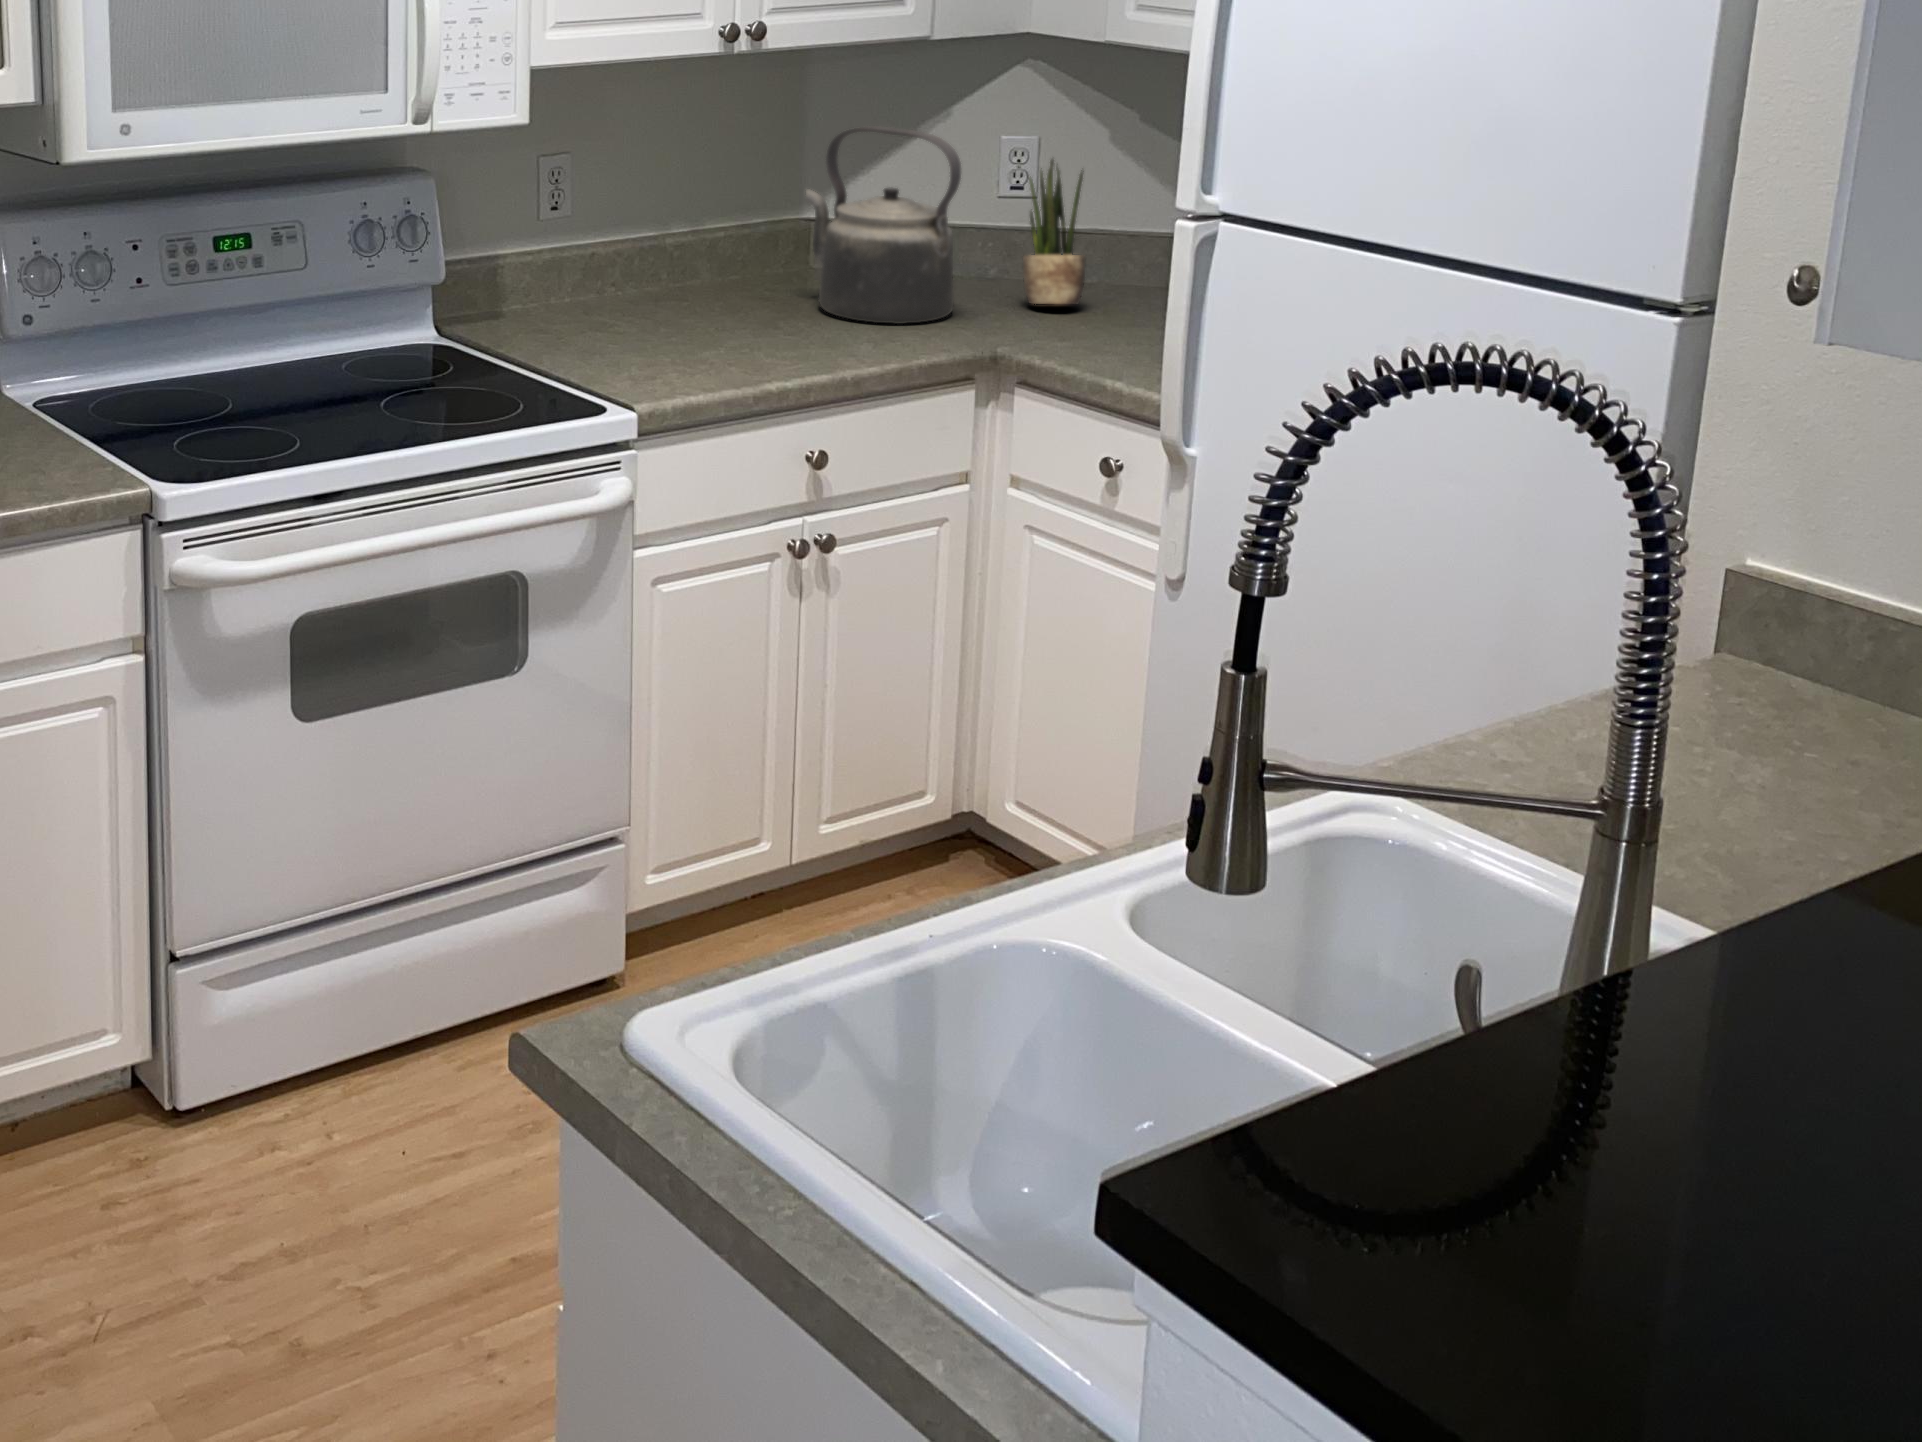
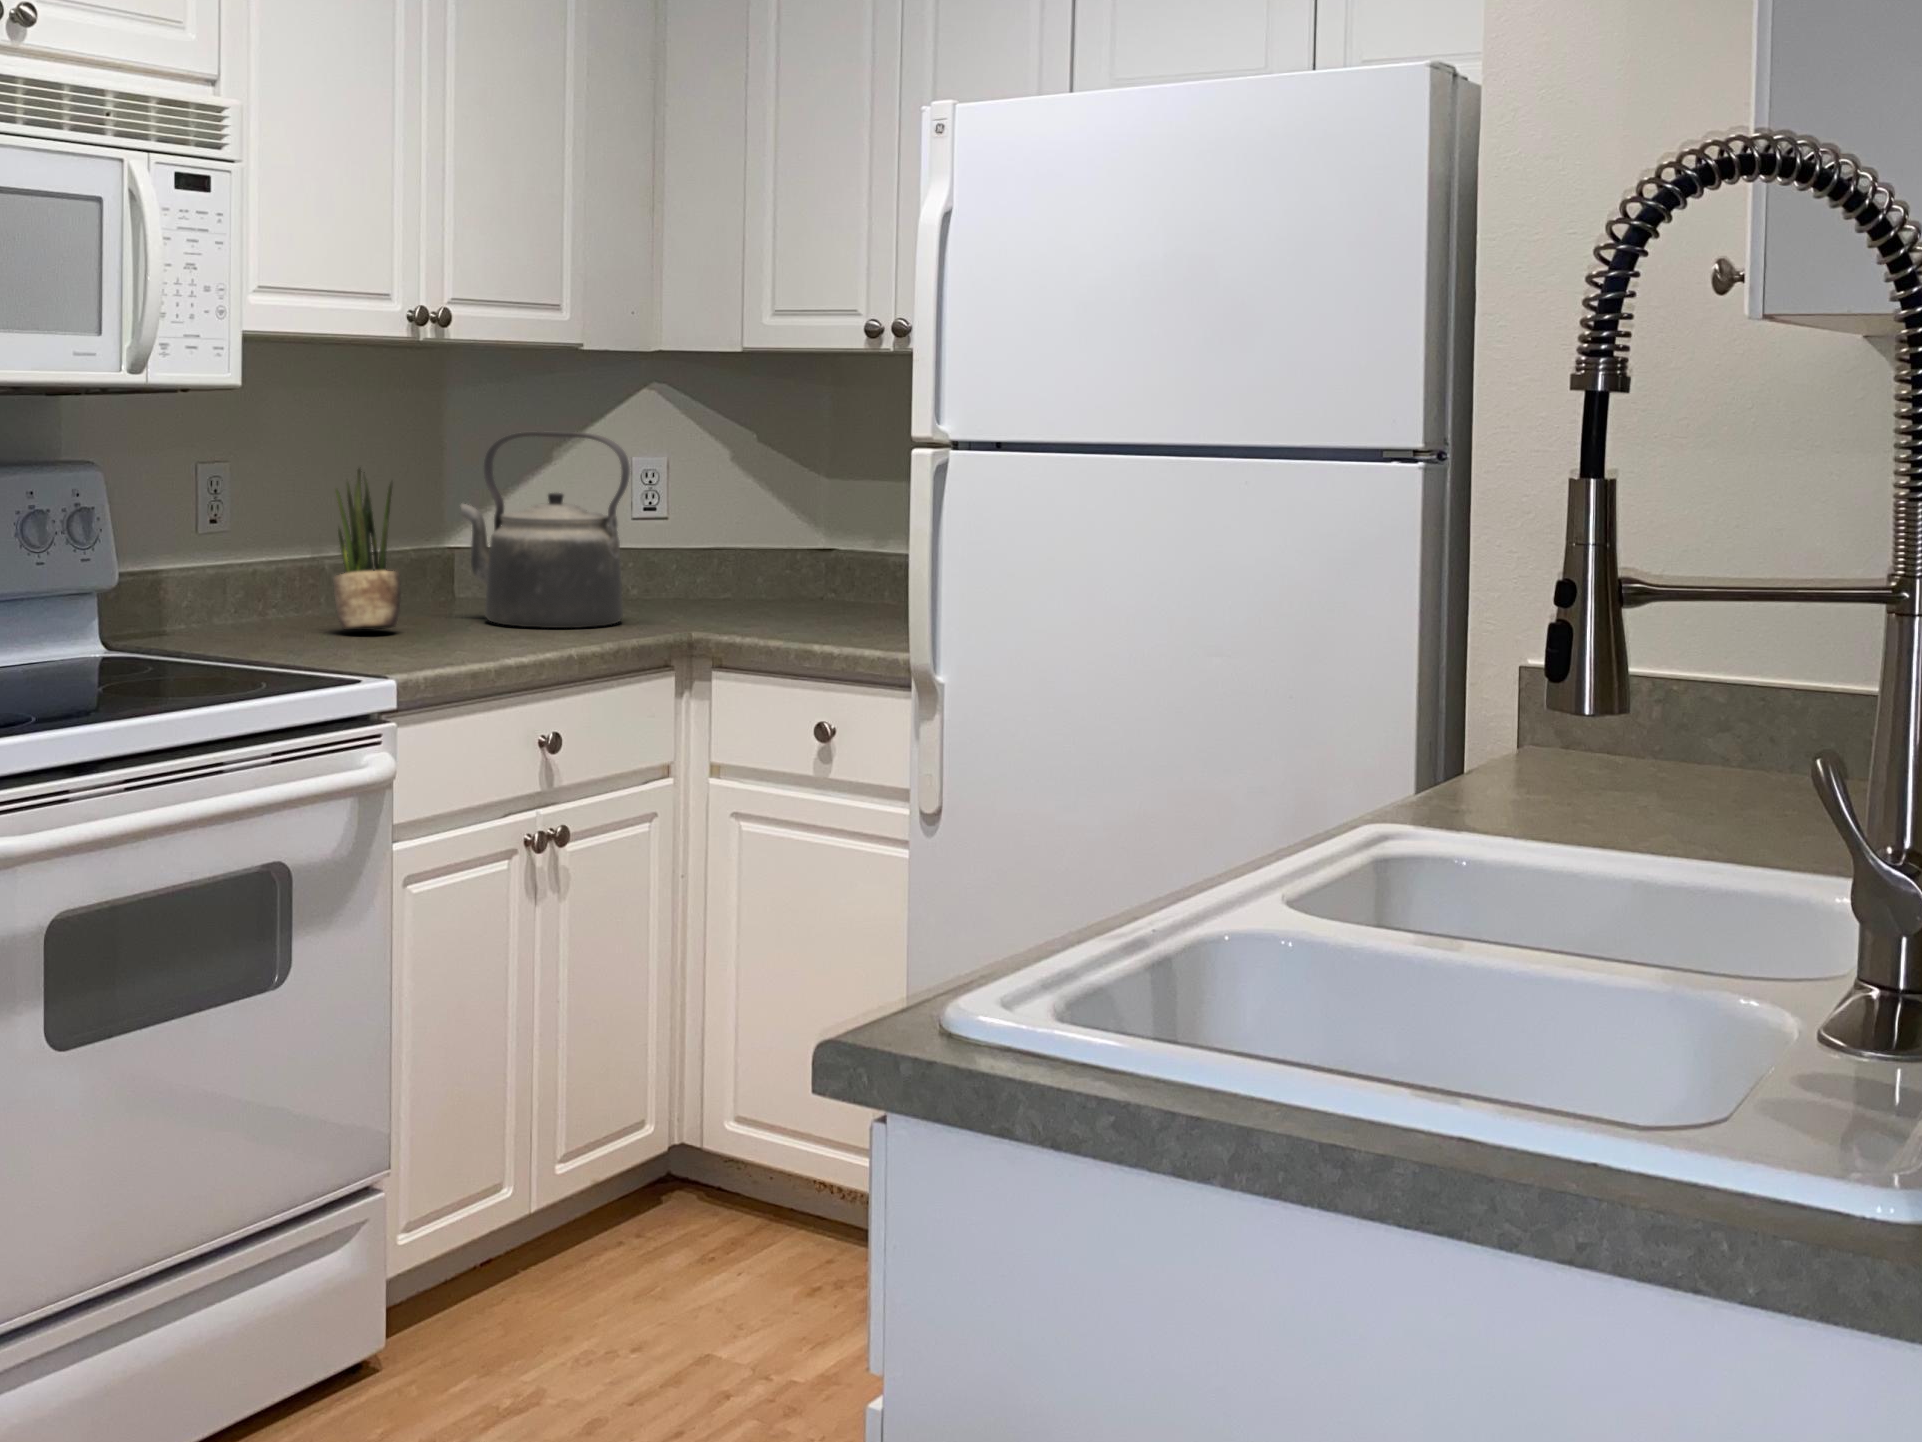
potted plant: present [1023,159,1085,304] -> present [333,468,401,630]

